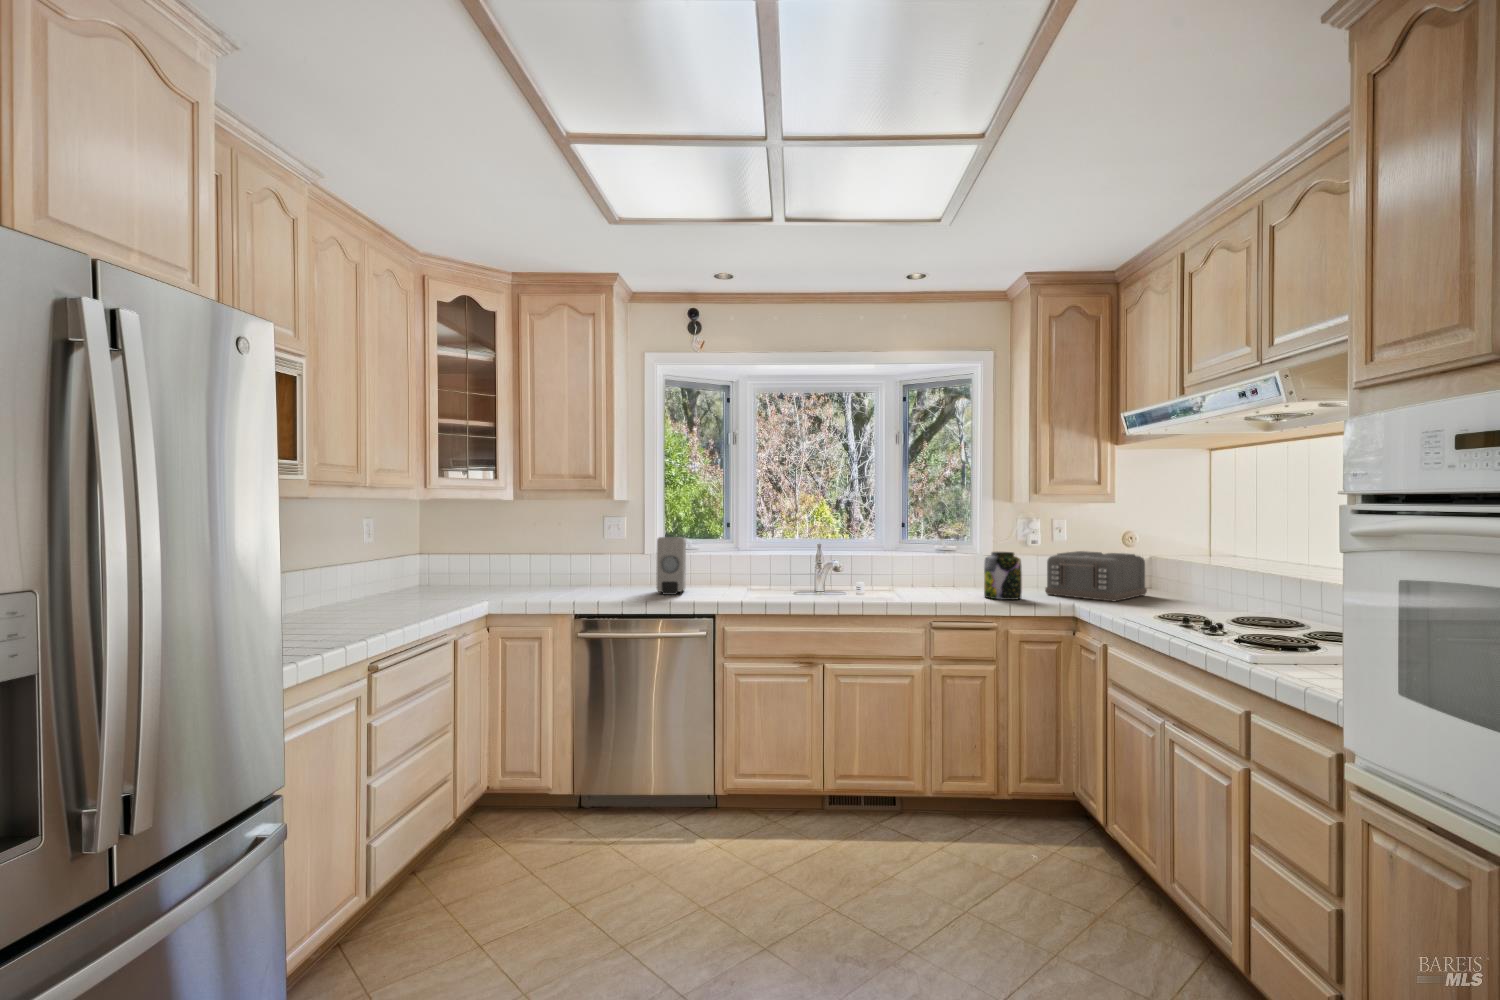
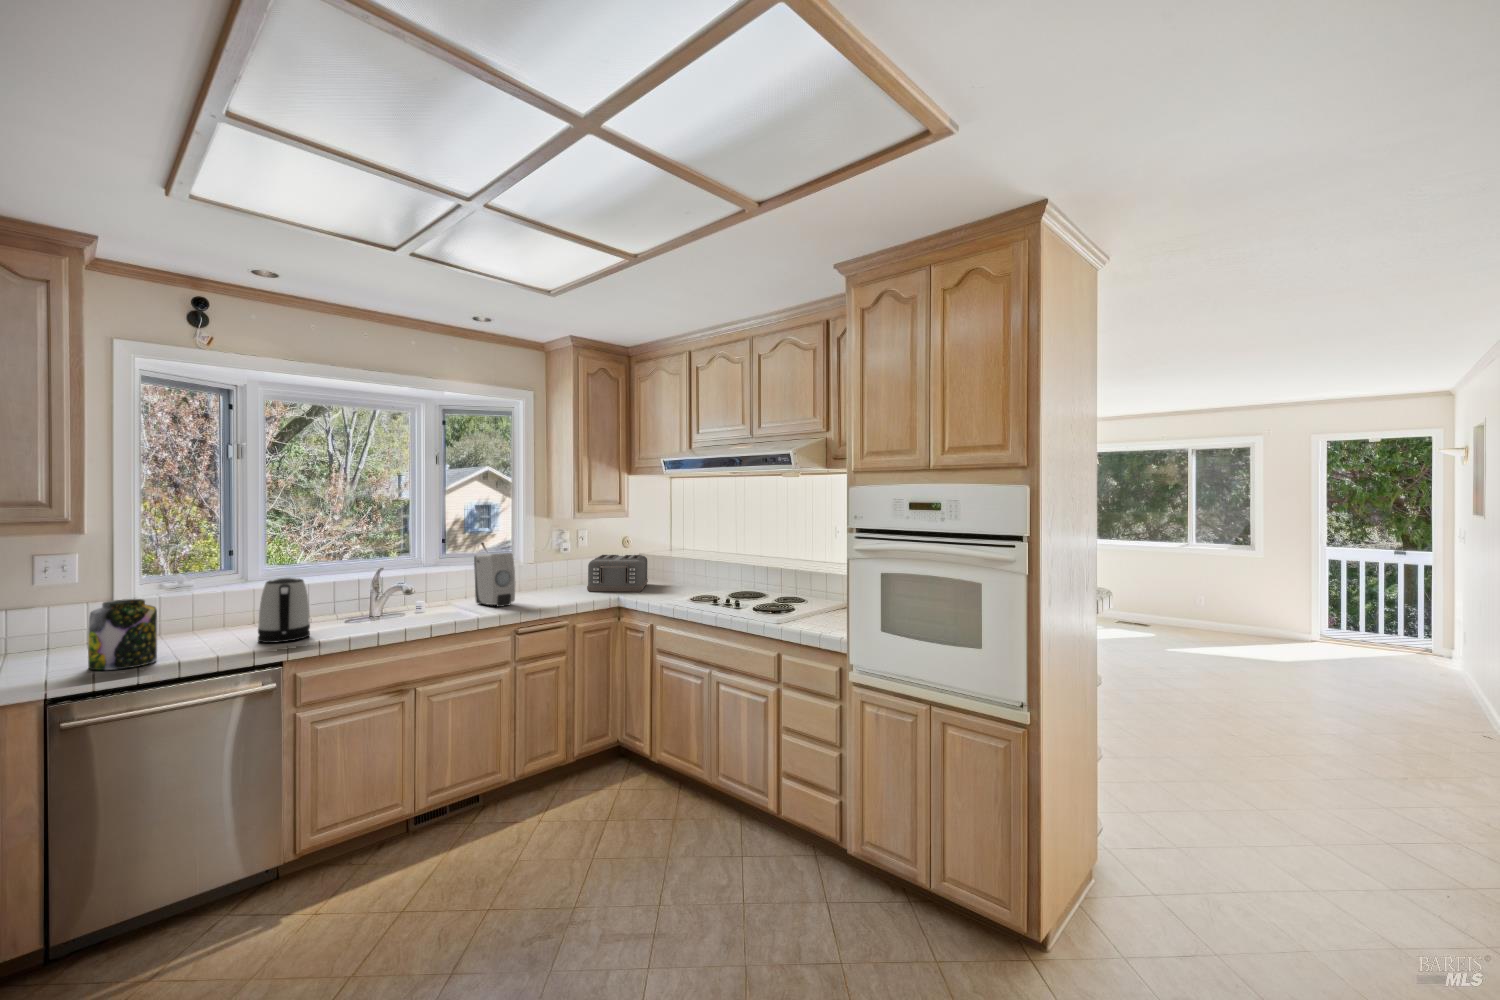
soap dispenser: present [656,537,686,595] -> present [474,553,515,607]
kettle: none [704,545,739,599] -> present [258,577,310,643]
jar: present [984,552,1022,600] -> present [88,599,157,670]

